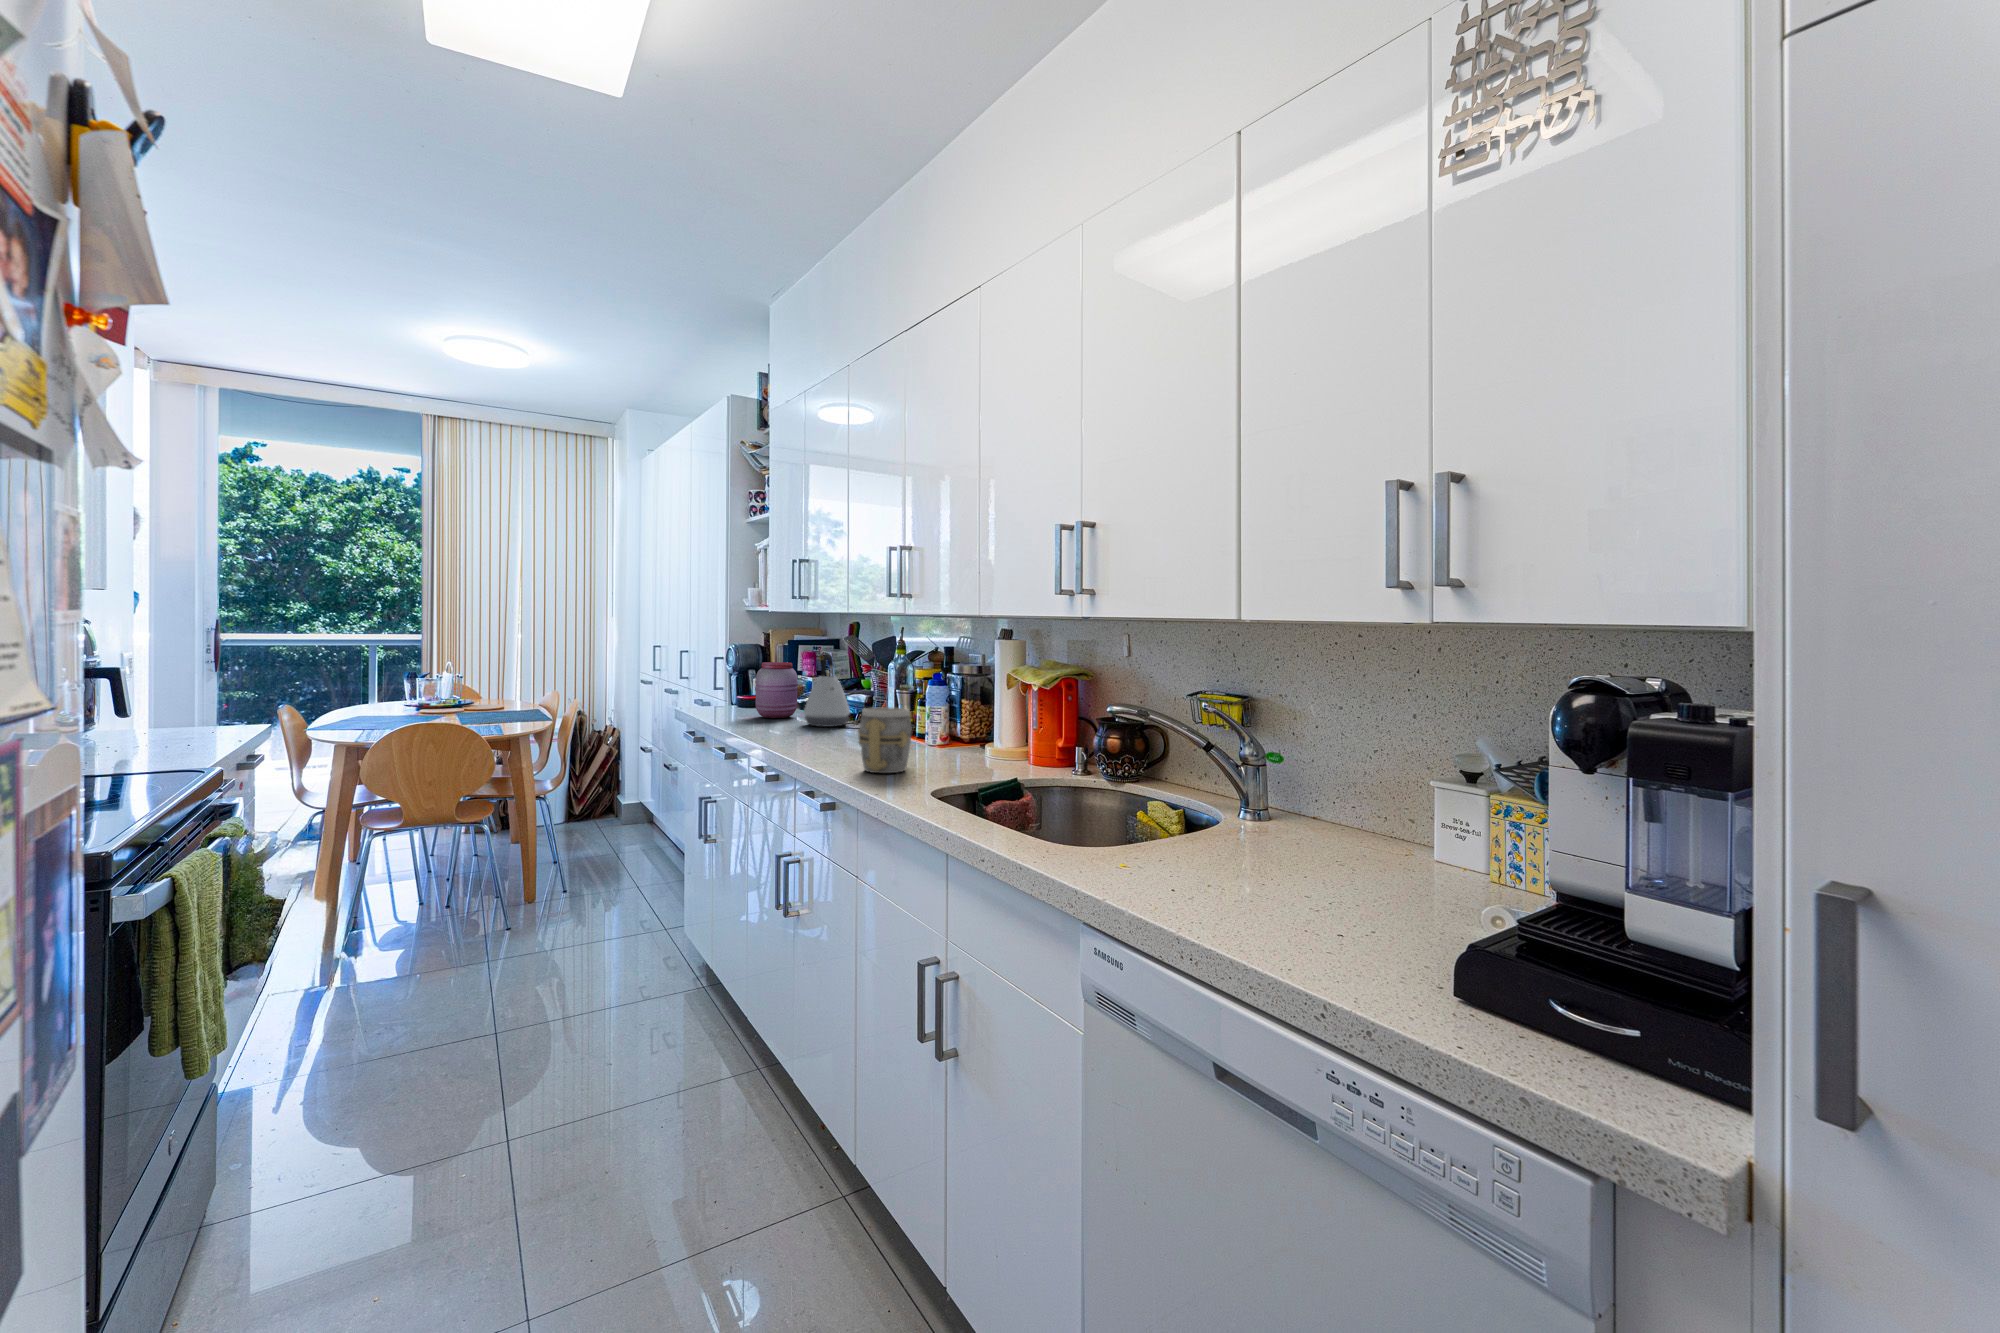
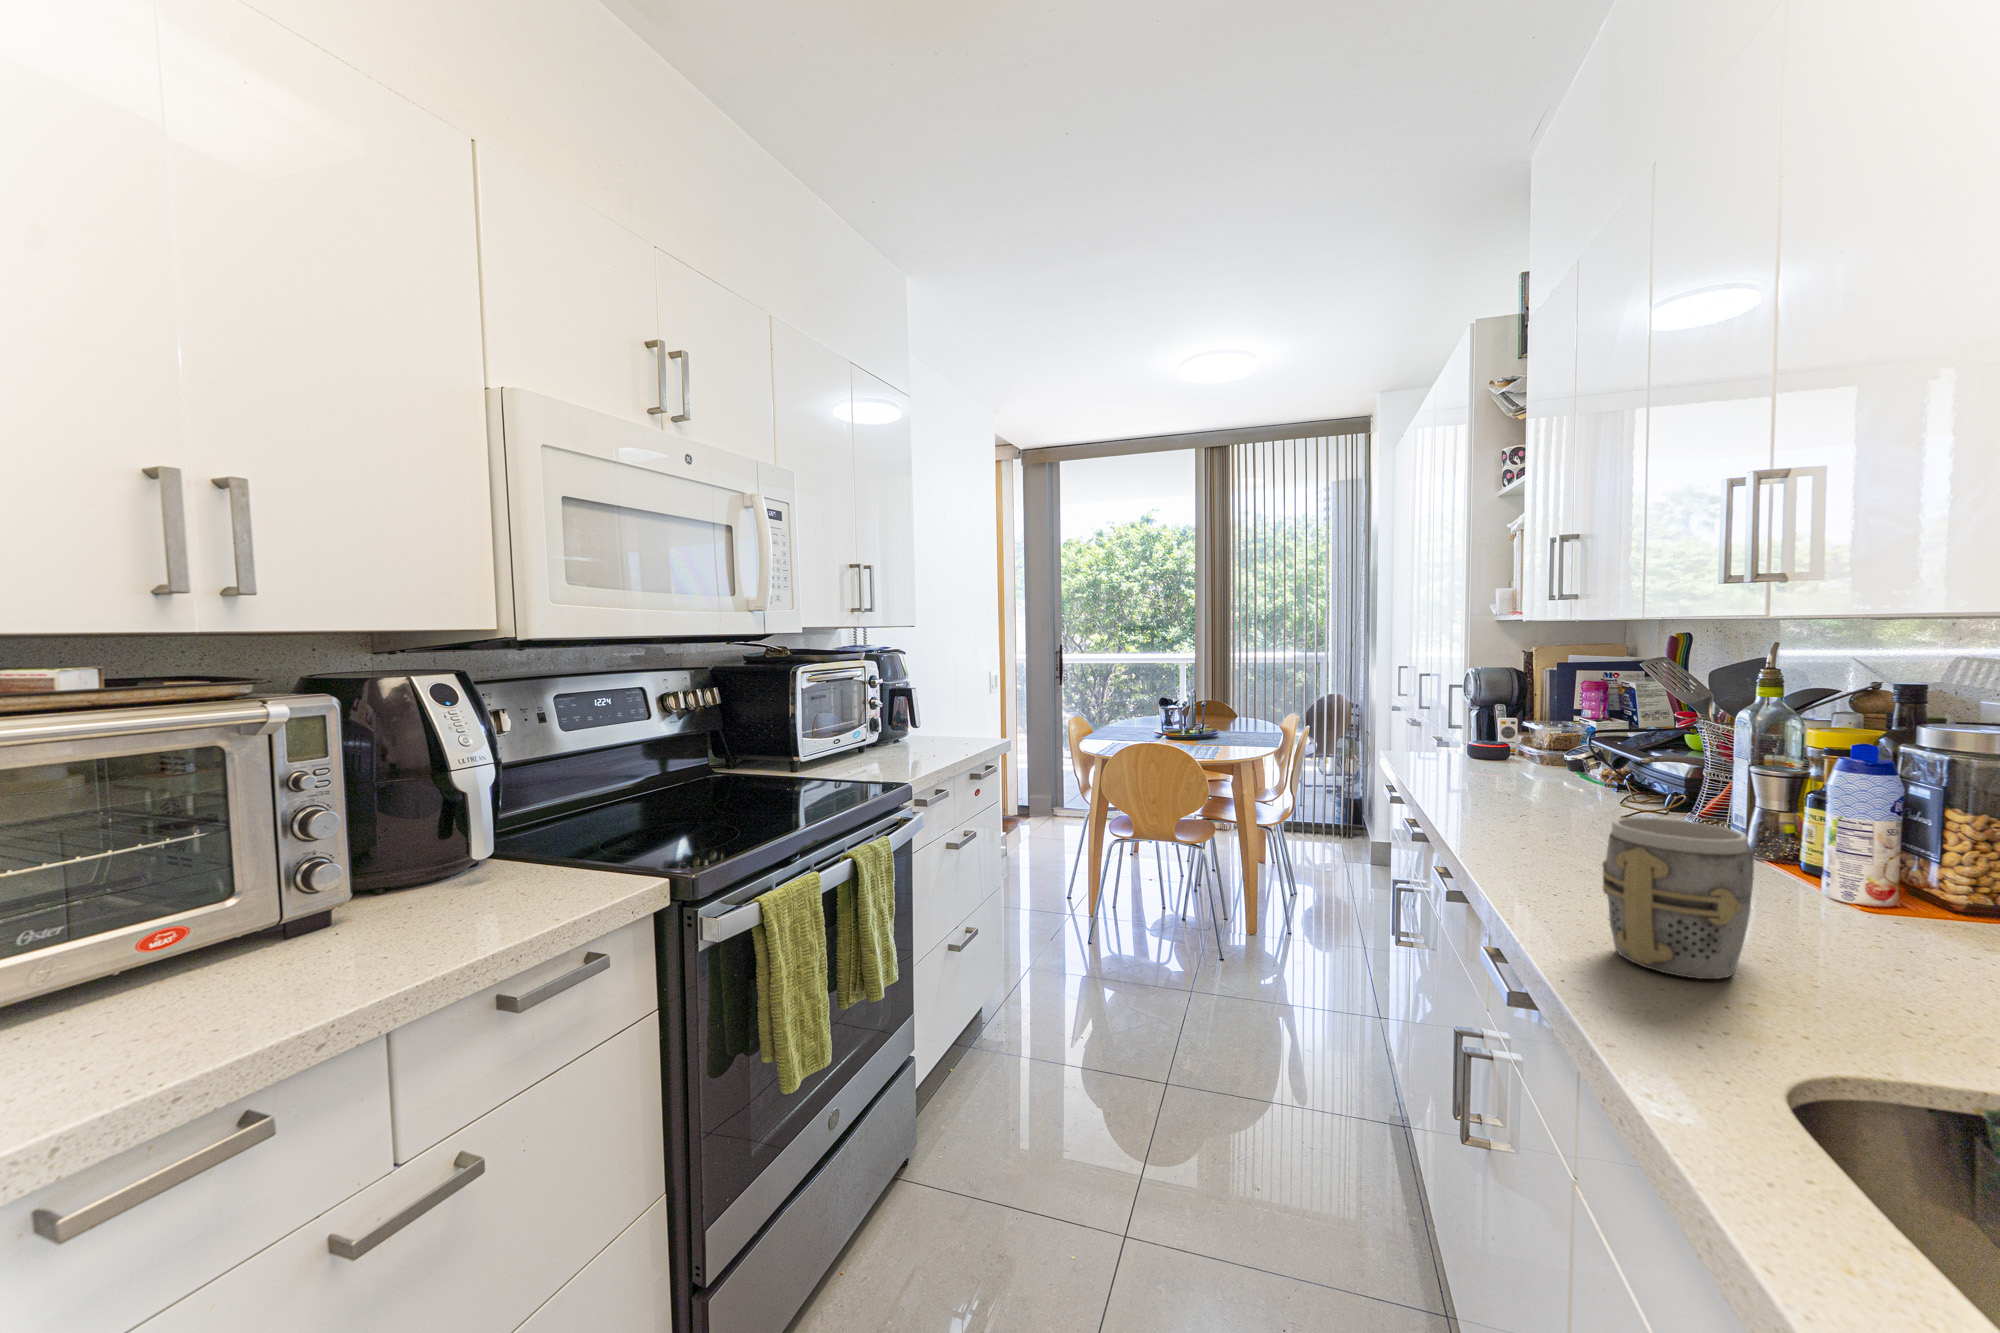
kettle: present [804,653,850,727] -> none [1552,687,1648,815]
jar: present [756,662,798,718] -> none [1479,697,1554,785]

